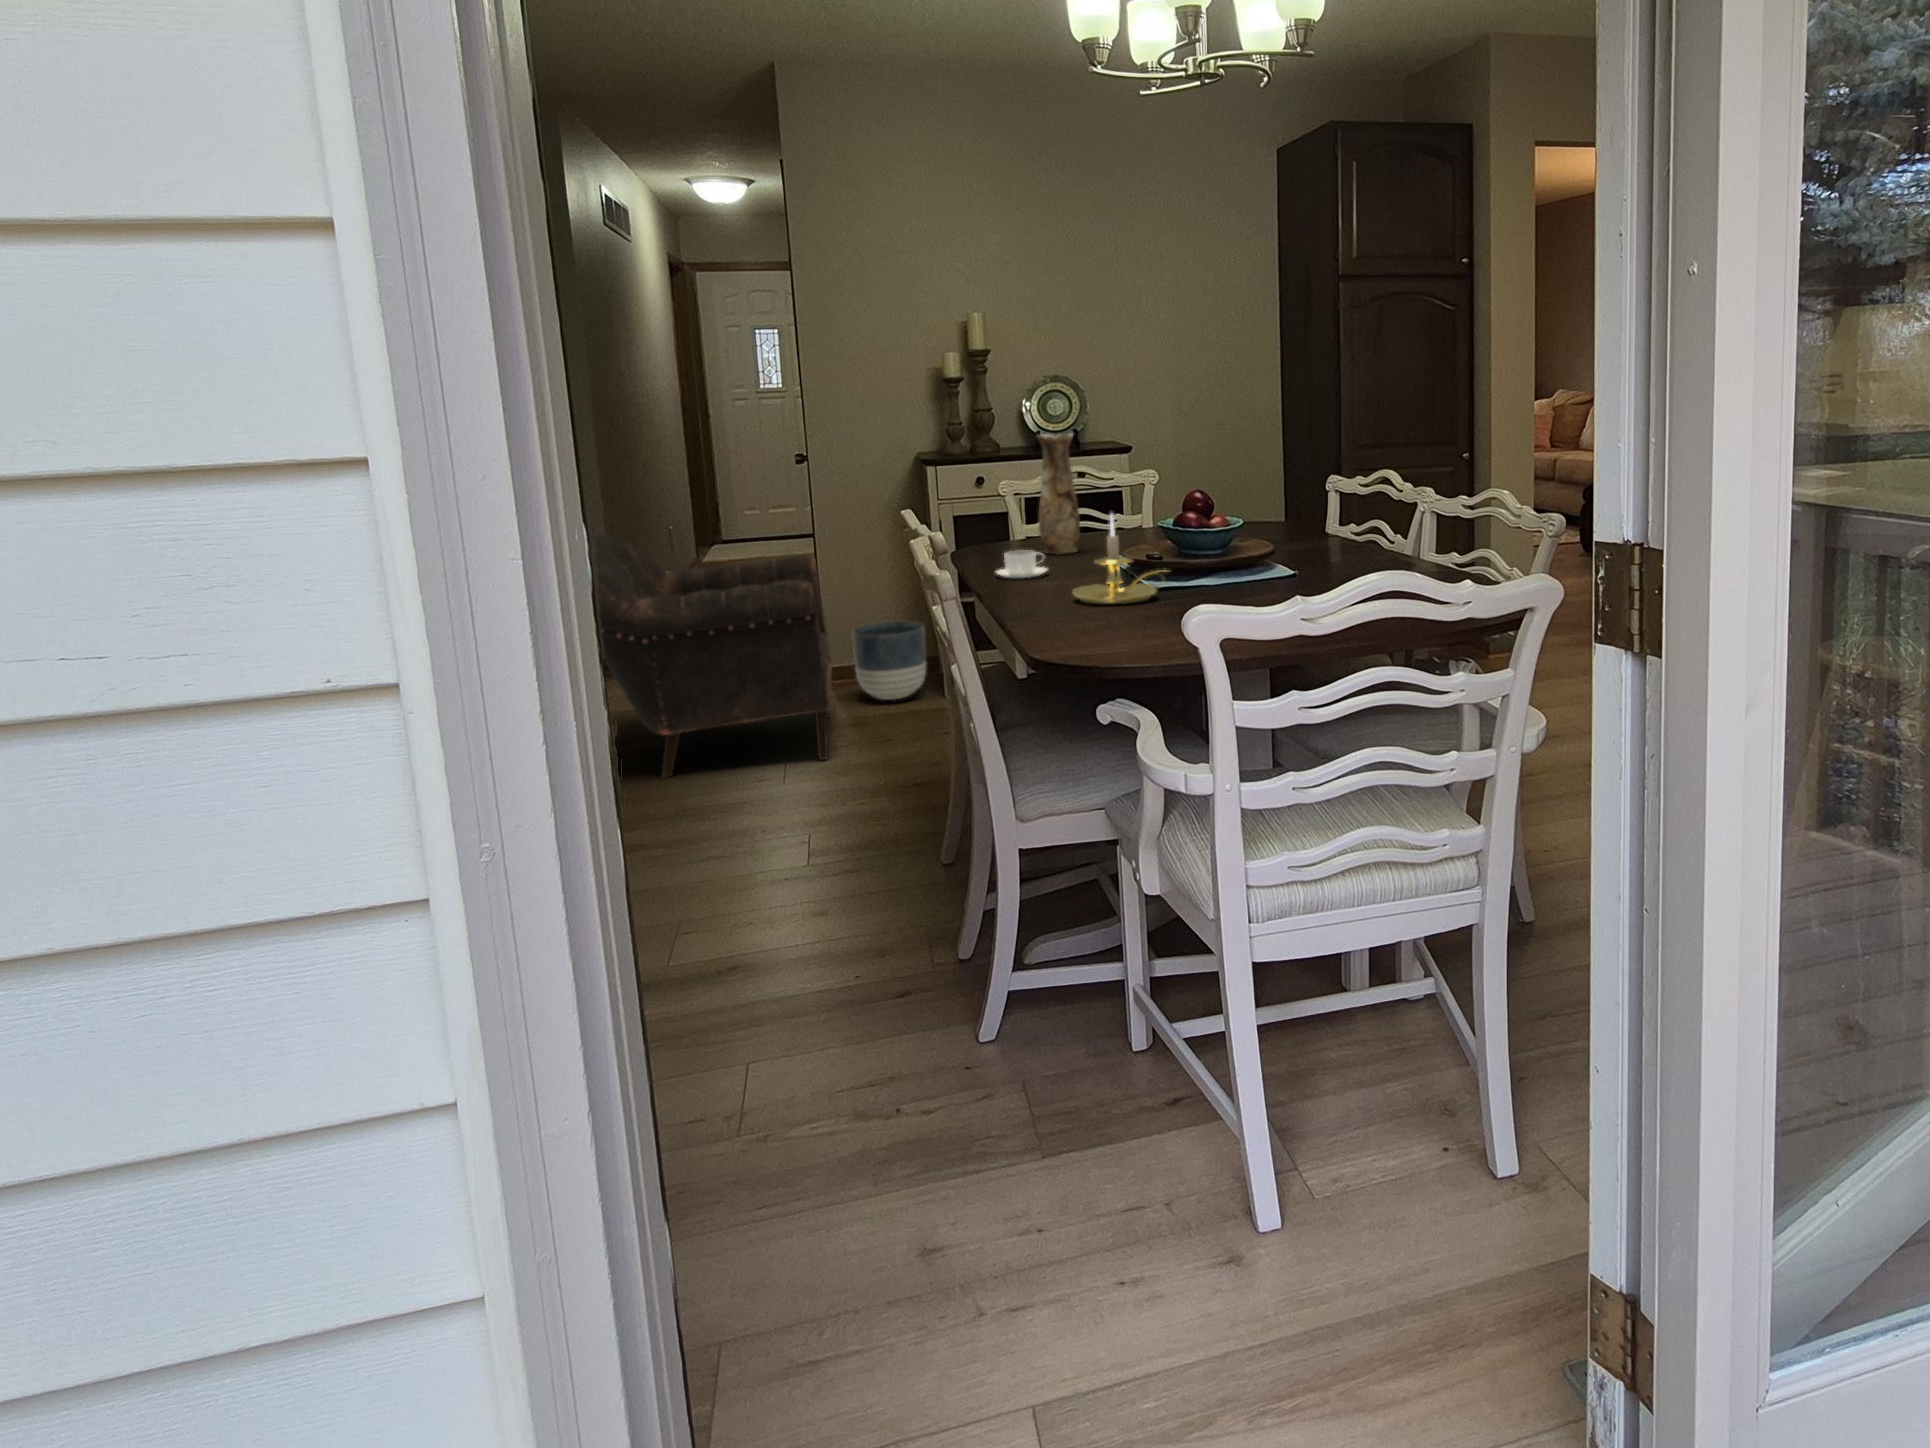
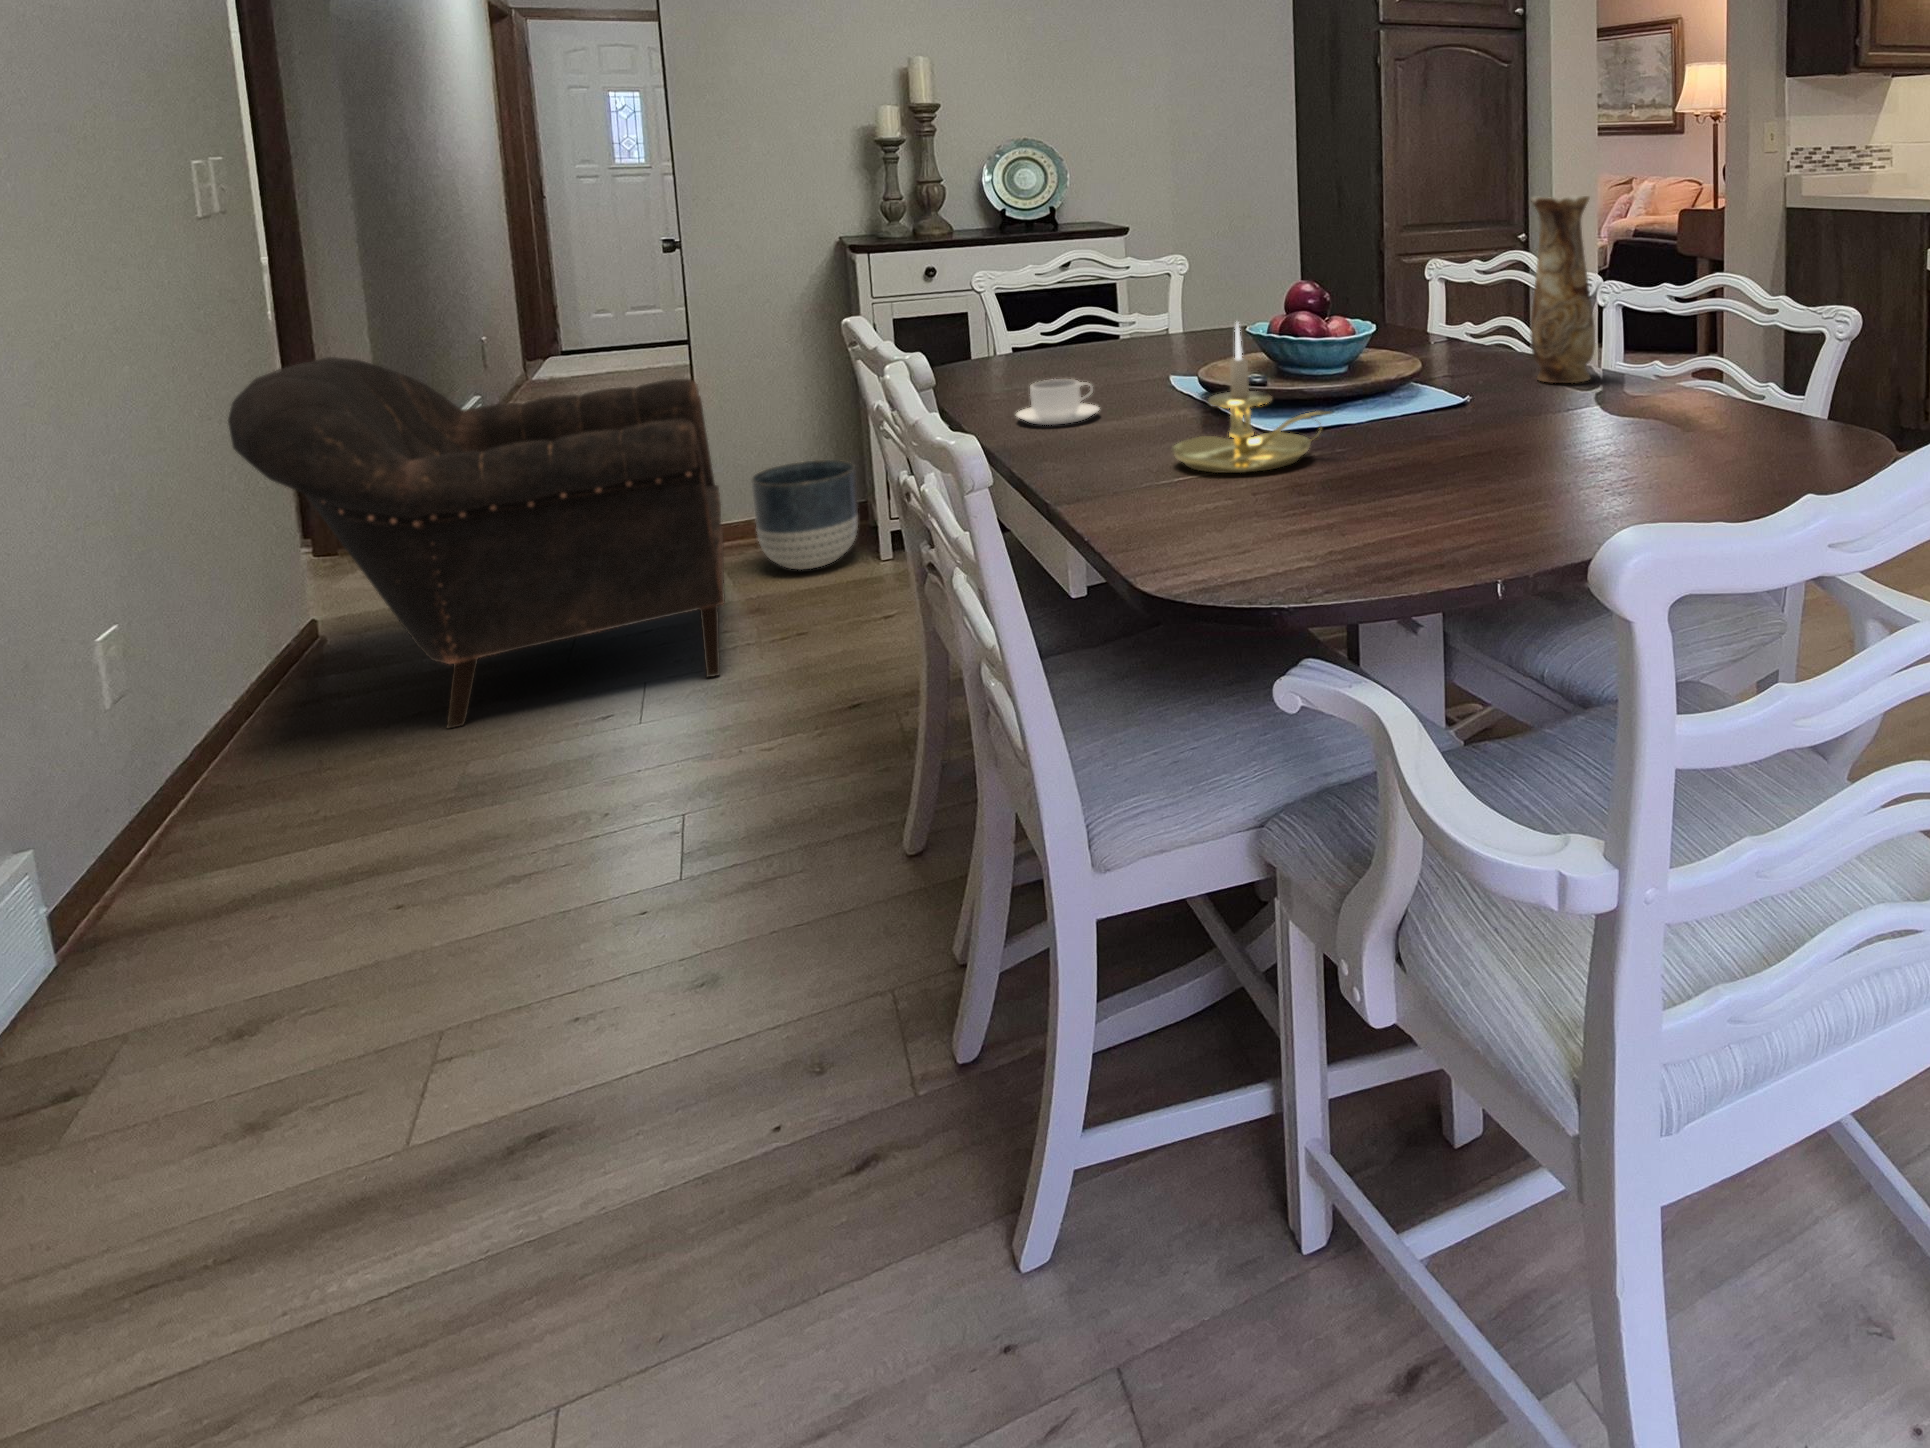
vase: present [1037,434,1080,554] -> present [1531,195,1595,383]

